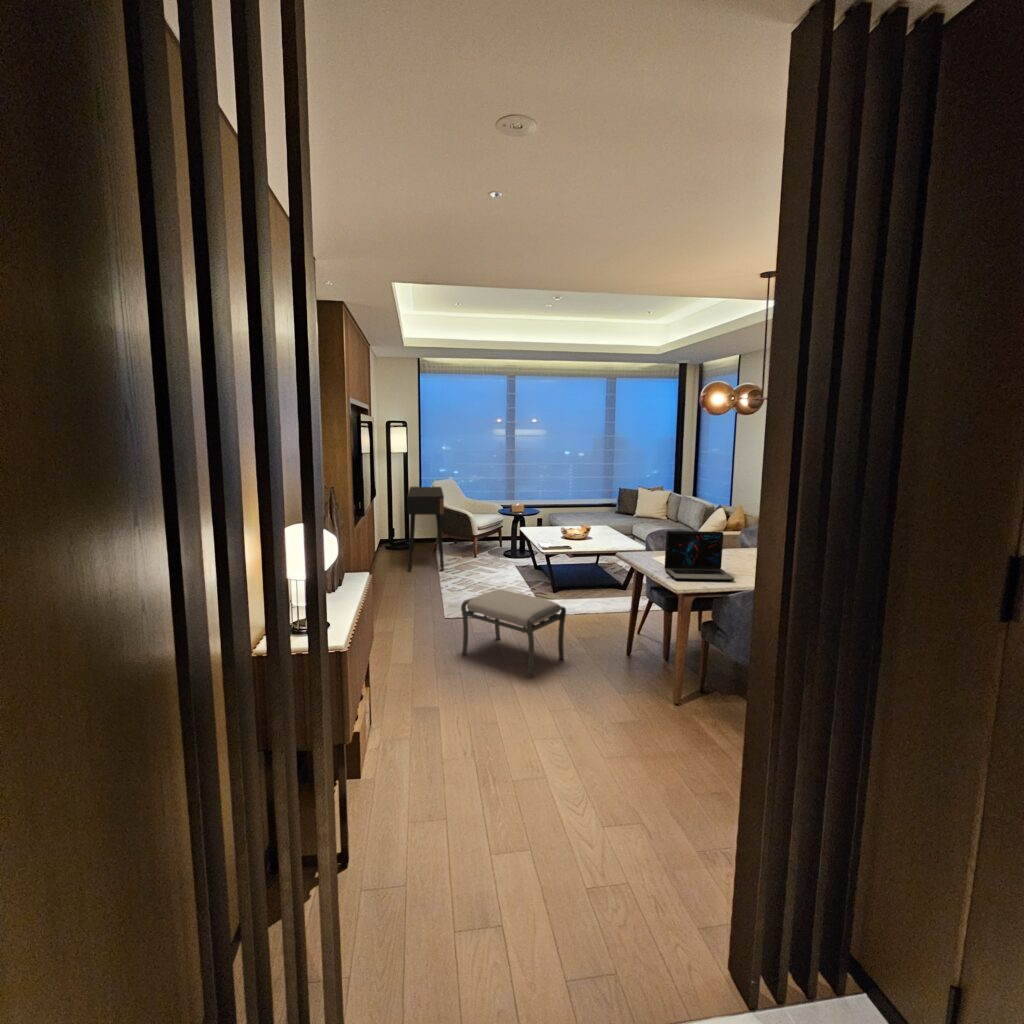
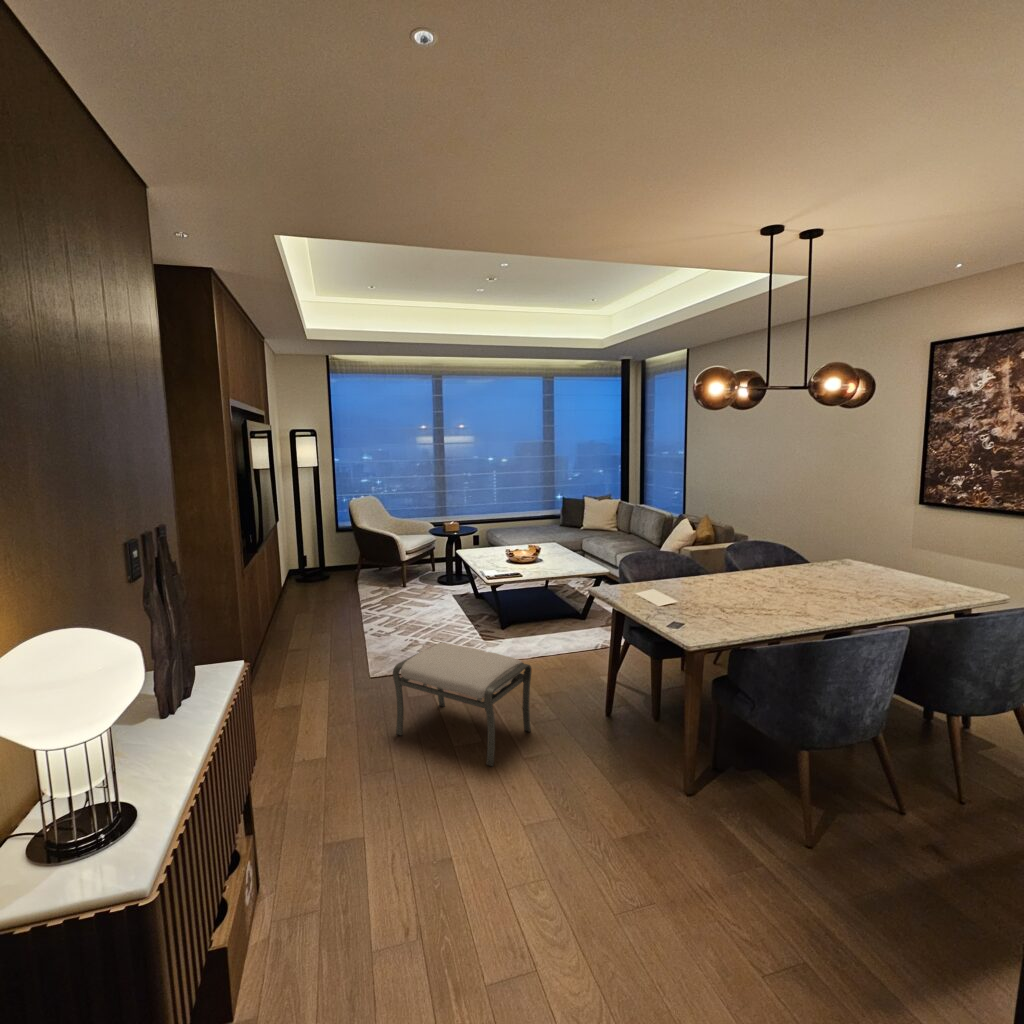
console table: present [407,487,444,571] -> none [318,505,367,611]
laptop: present [665,531,735,580] -> none [660,561,754,628]

